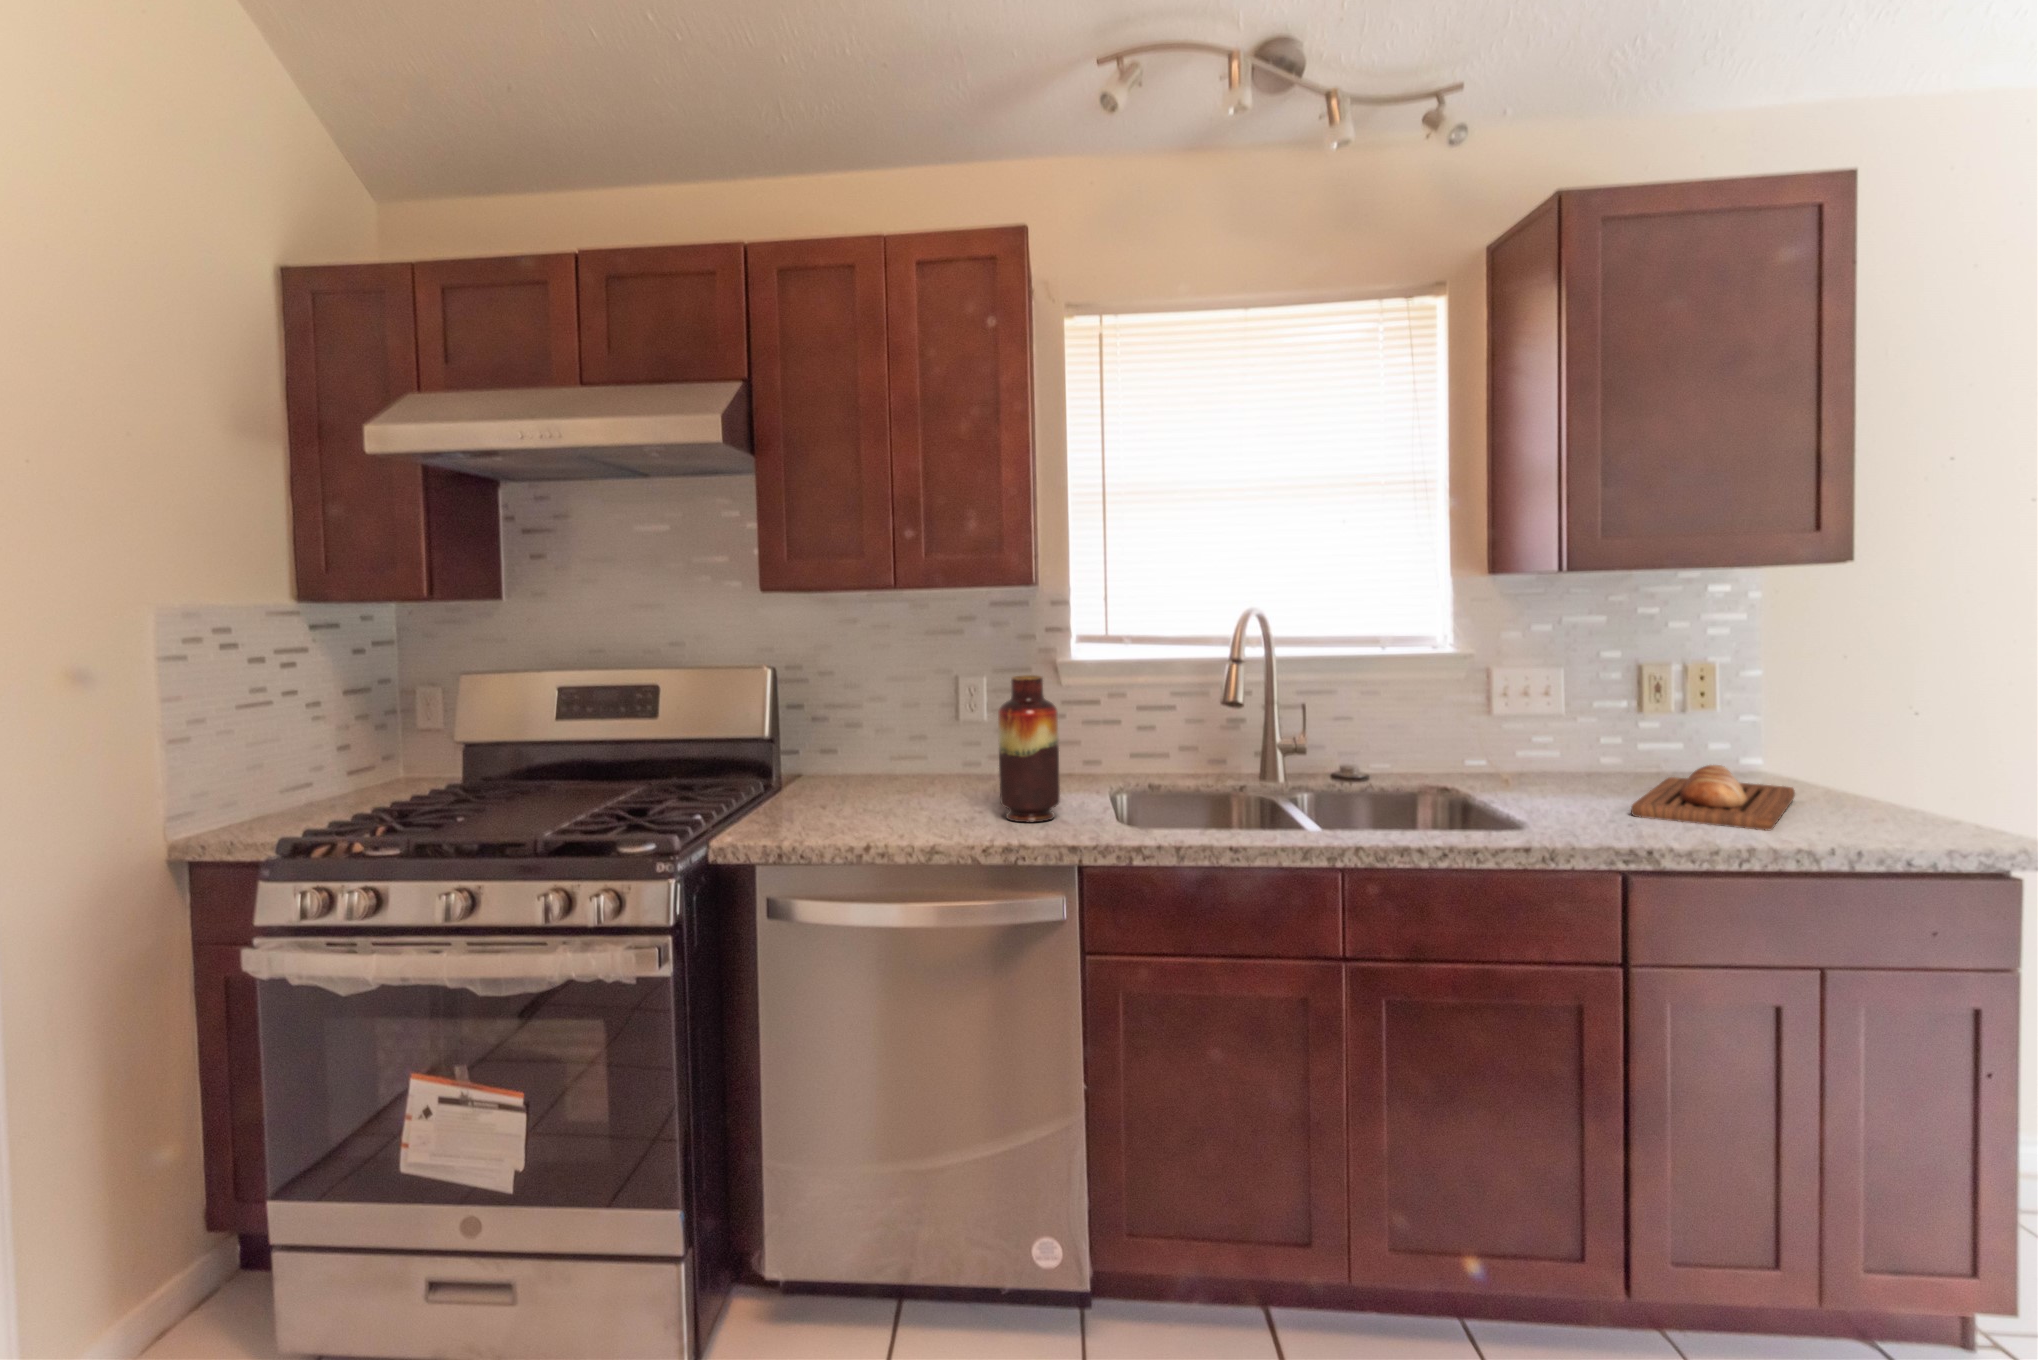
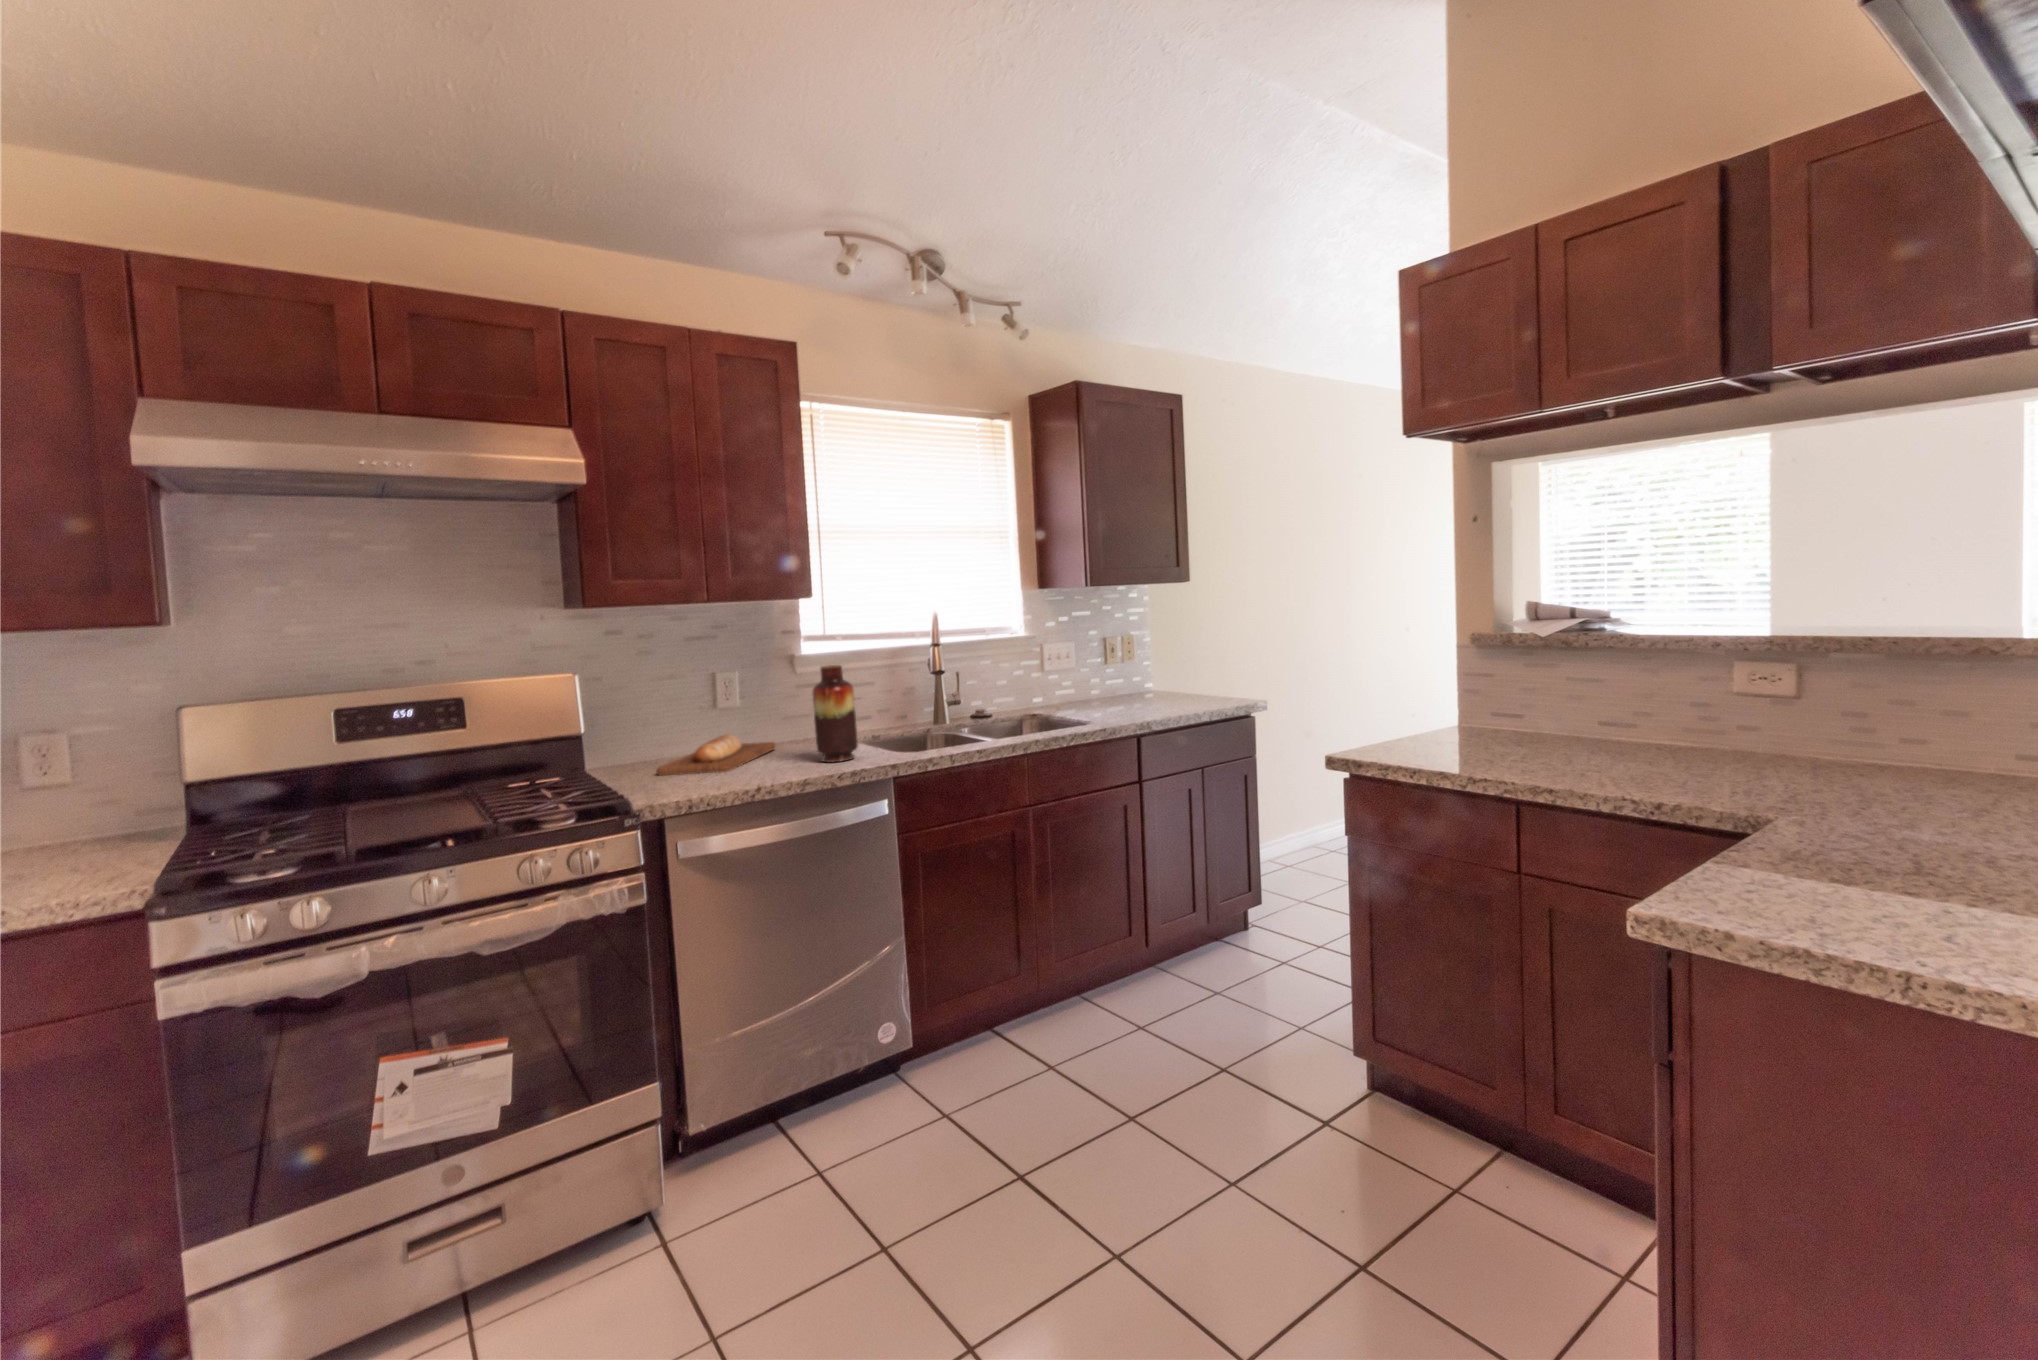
bread loaf: present [1631,765,1795,831] -> present [656,734,776,775]

